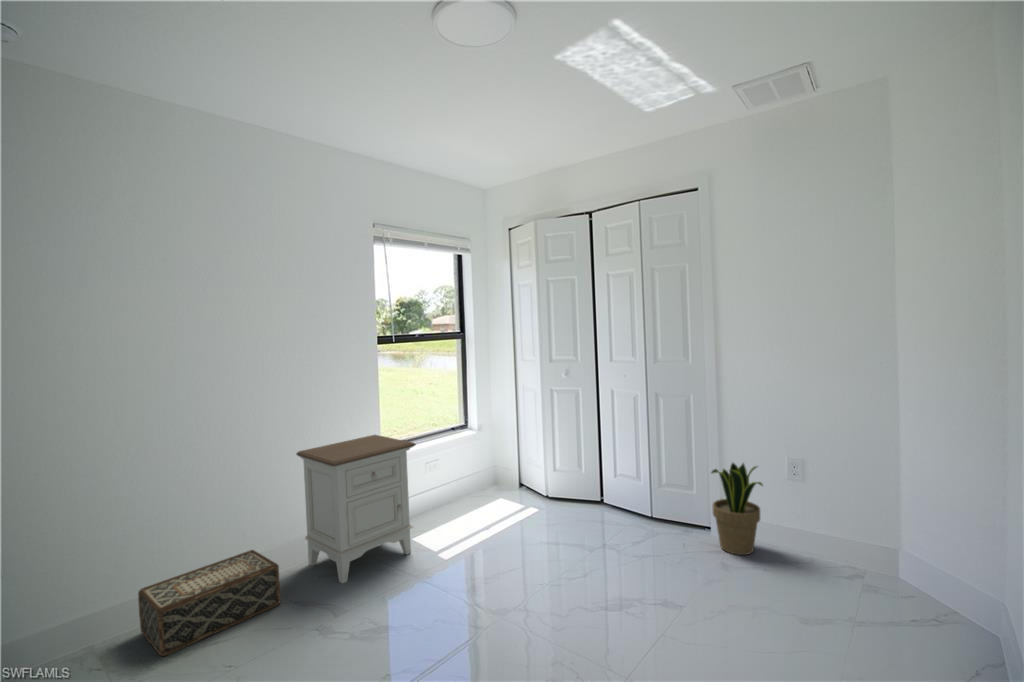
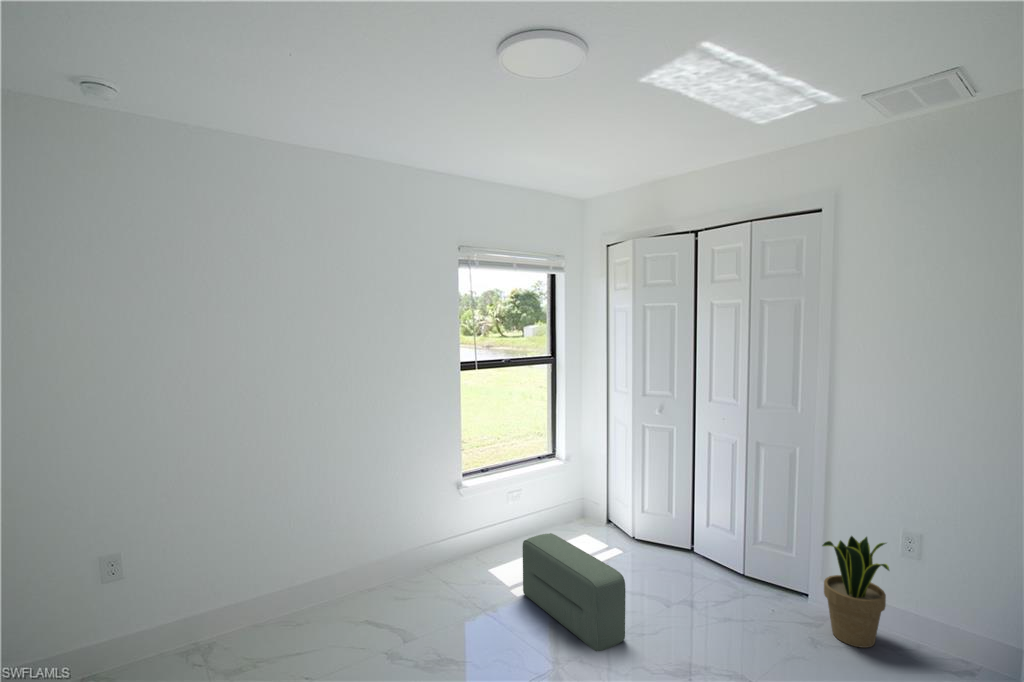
nightstand: present [296,435,416,583] -> none [377,461,492,613]
pouf: none [449,493,552,589] -> present [523,533,625,651]
woven basket: present [138,550,280,656] -> none [231,568,353,666]

